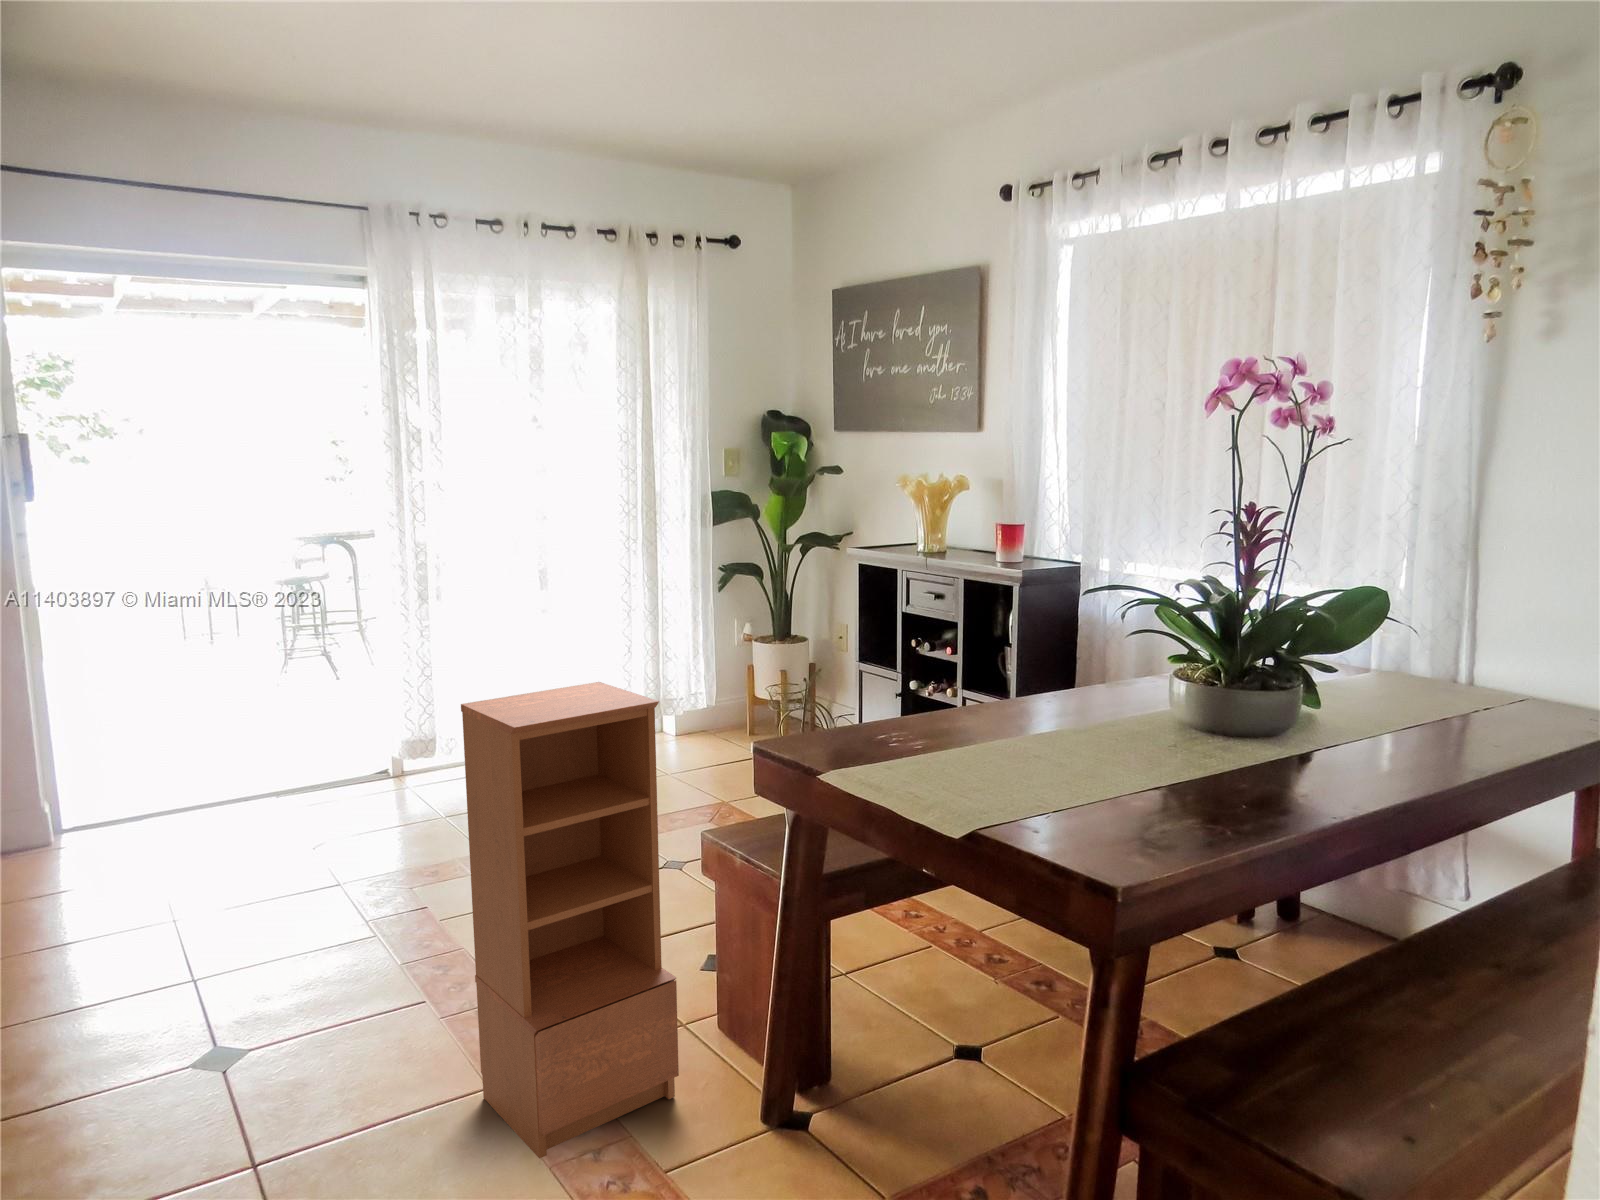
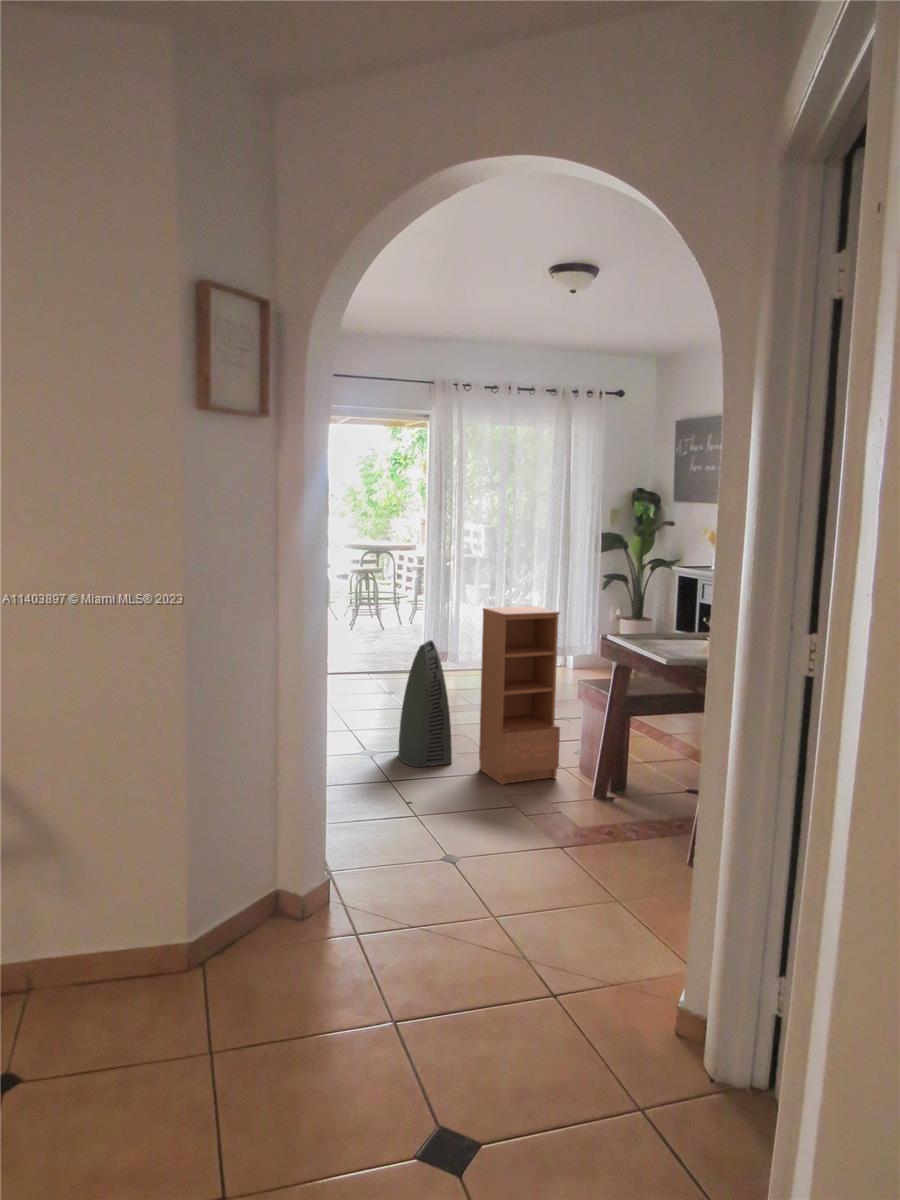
air purifier: none [271,783,414,1122] -> present [398,640,452,767]

